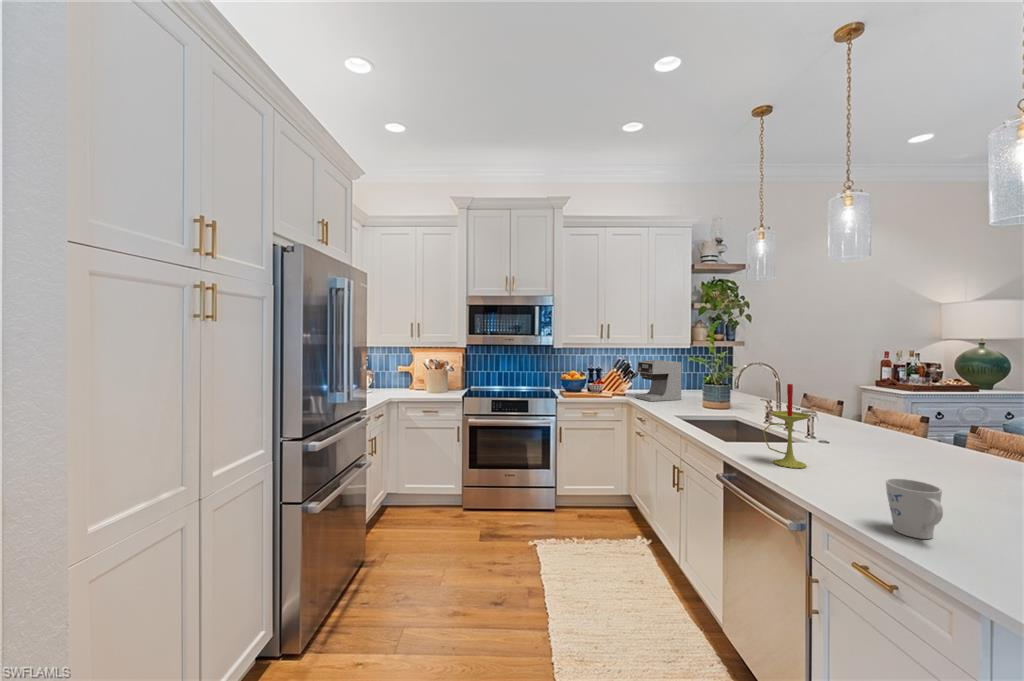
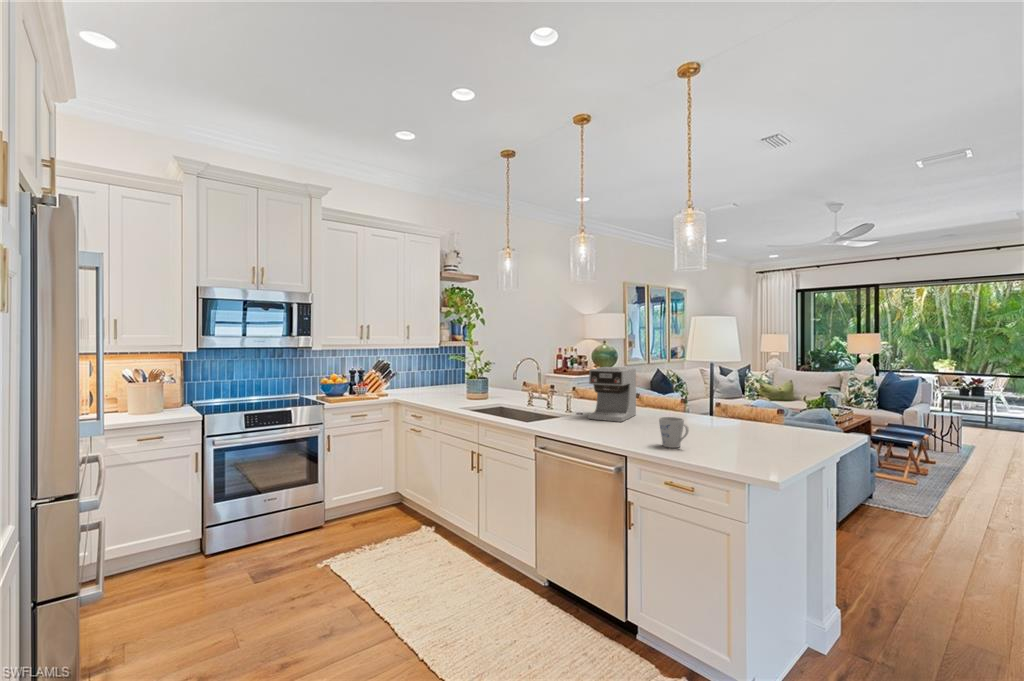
coffee maker: present [635,360,681,401] -> present [588,367,636,422]
candle: present [763,384,809,468] -> none [564,367,590,428]

